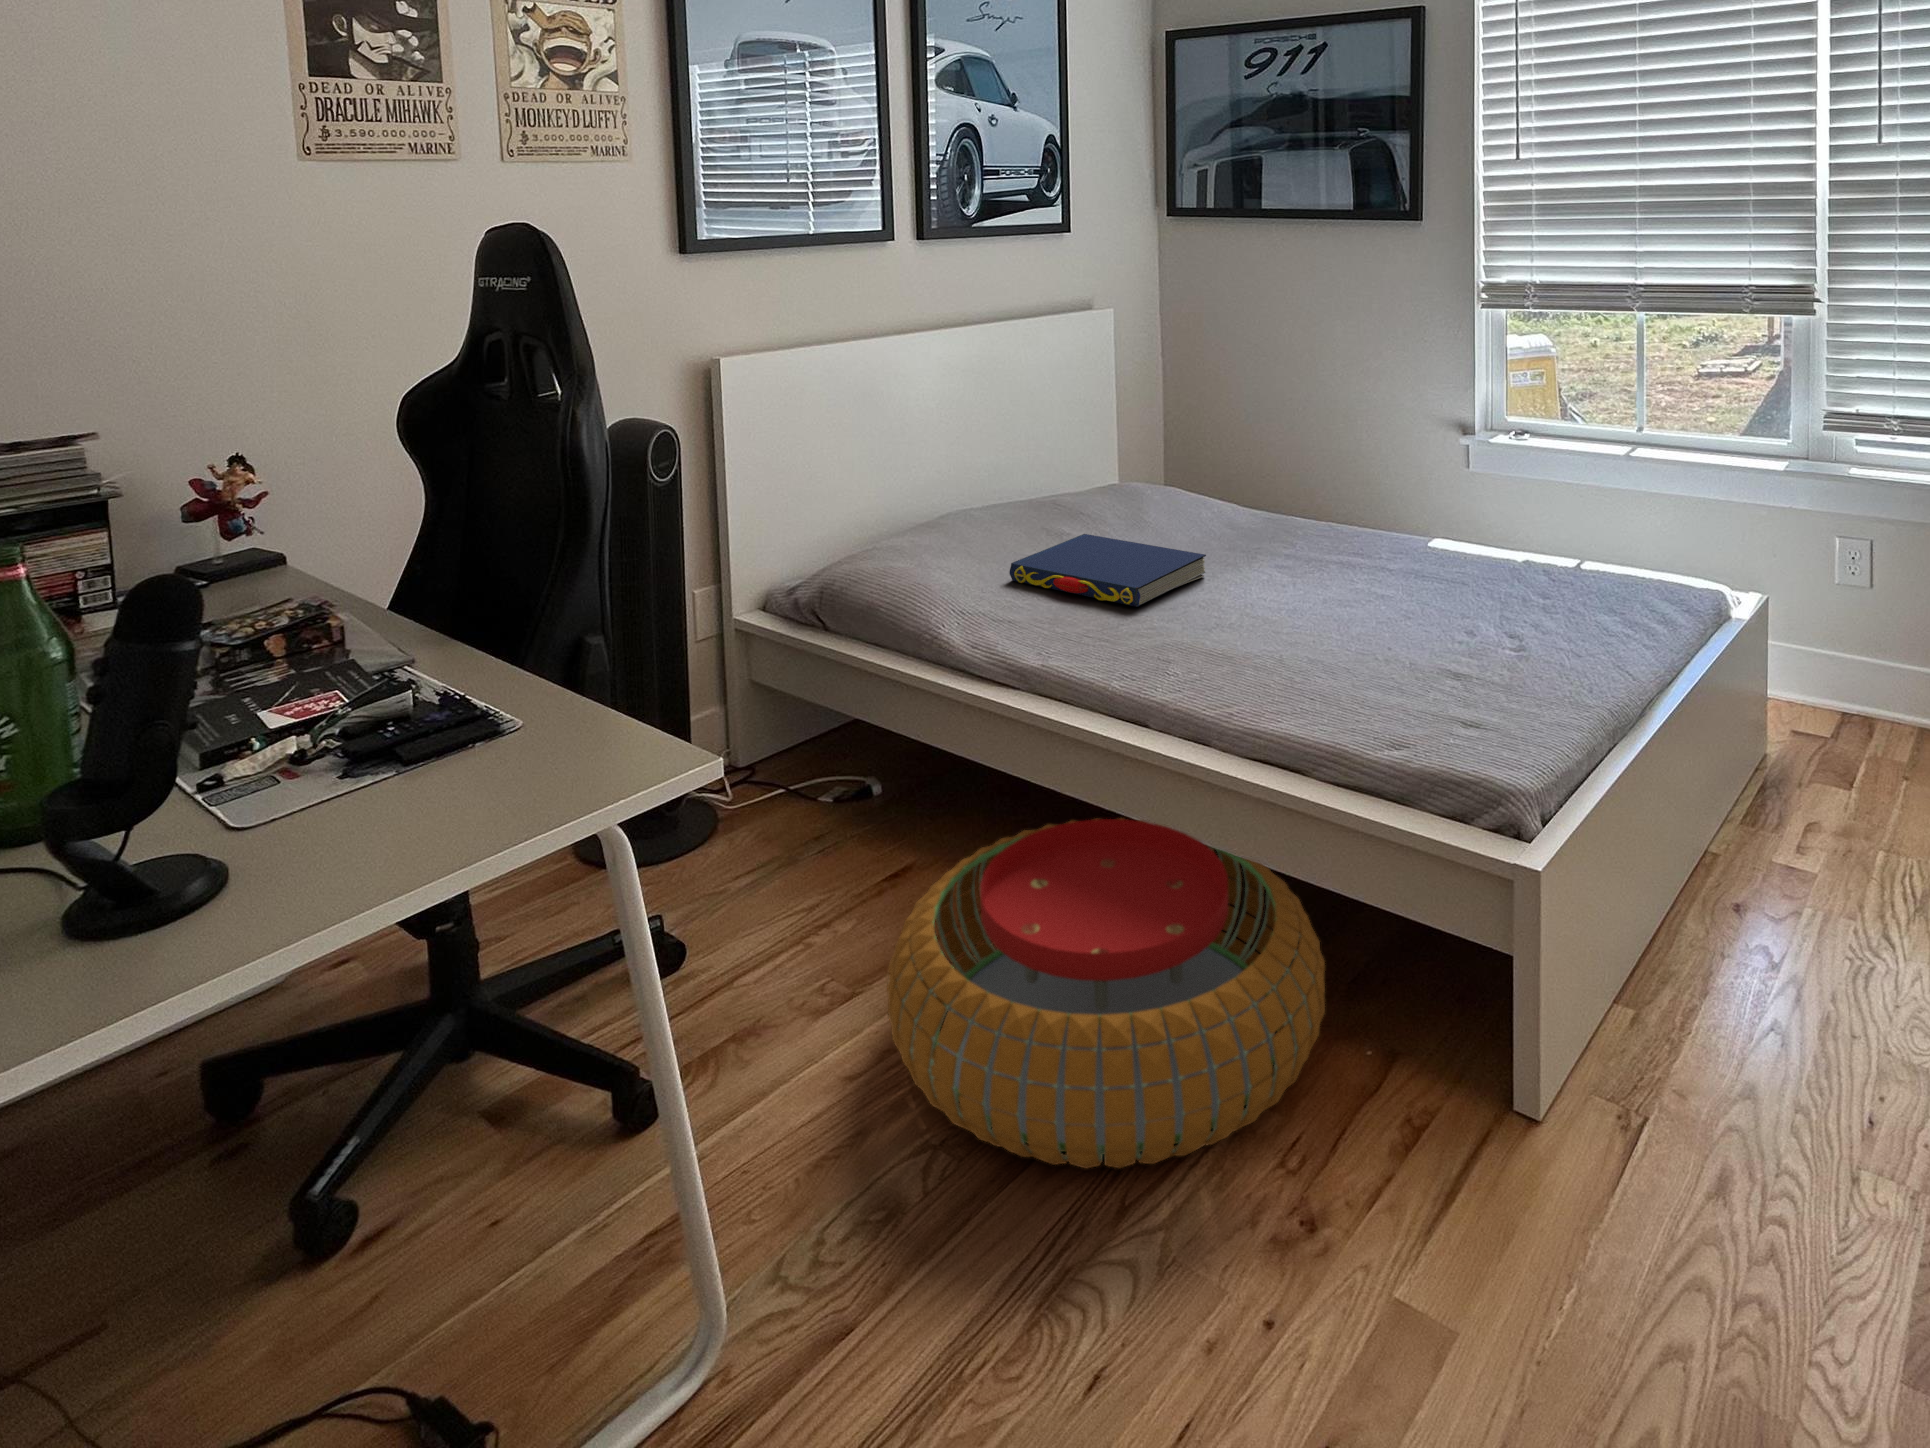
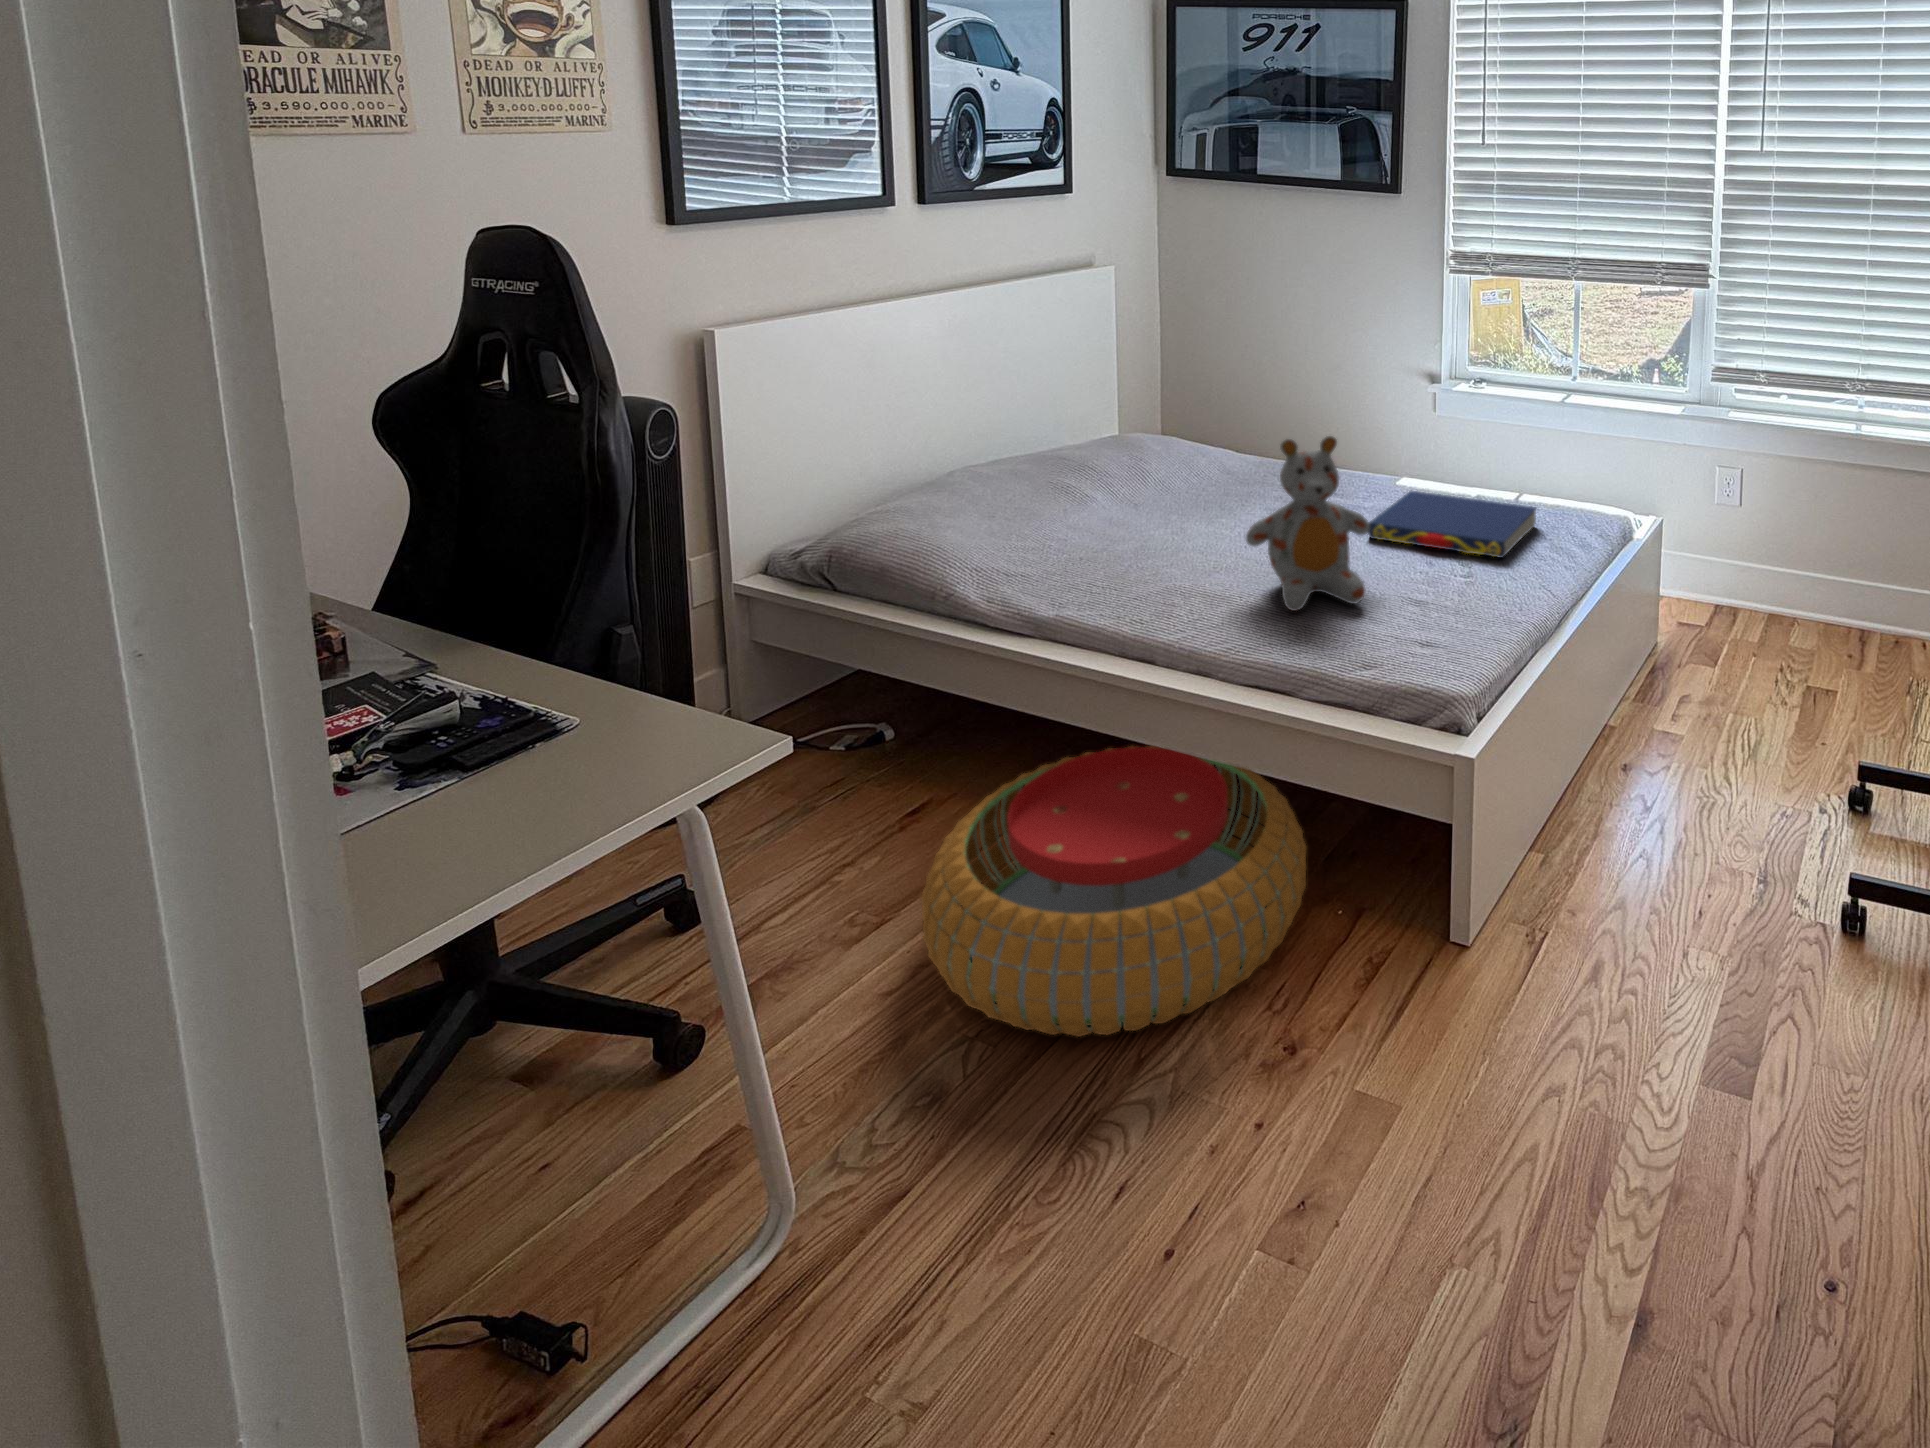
stuffed bear: none [1248,470,1394,673] -> present [1246,436,1370,611]
book: present [1009,534,1206,607] -> present [1368,491,1536,558]

